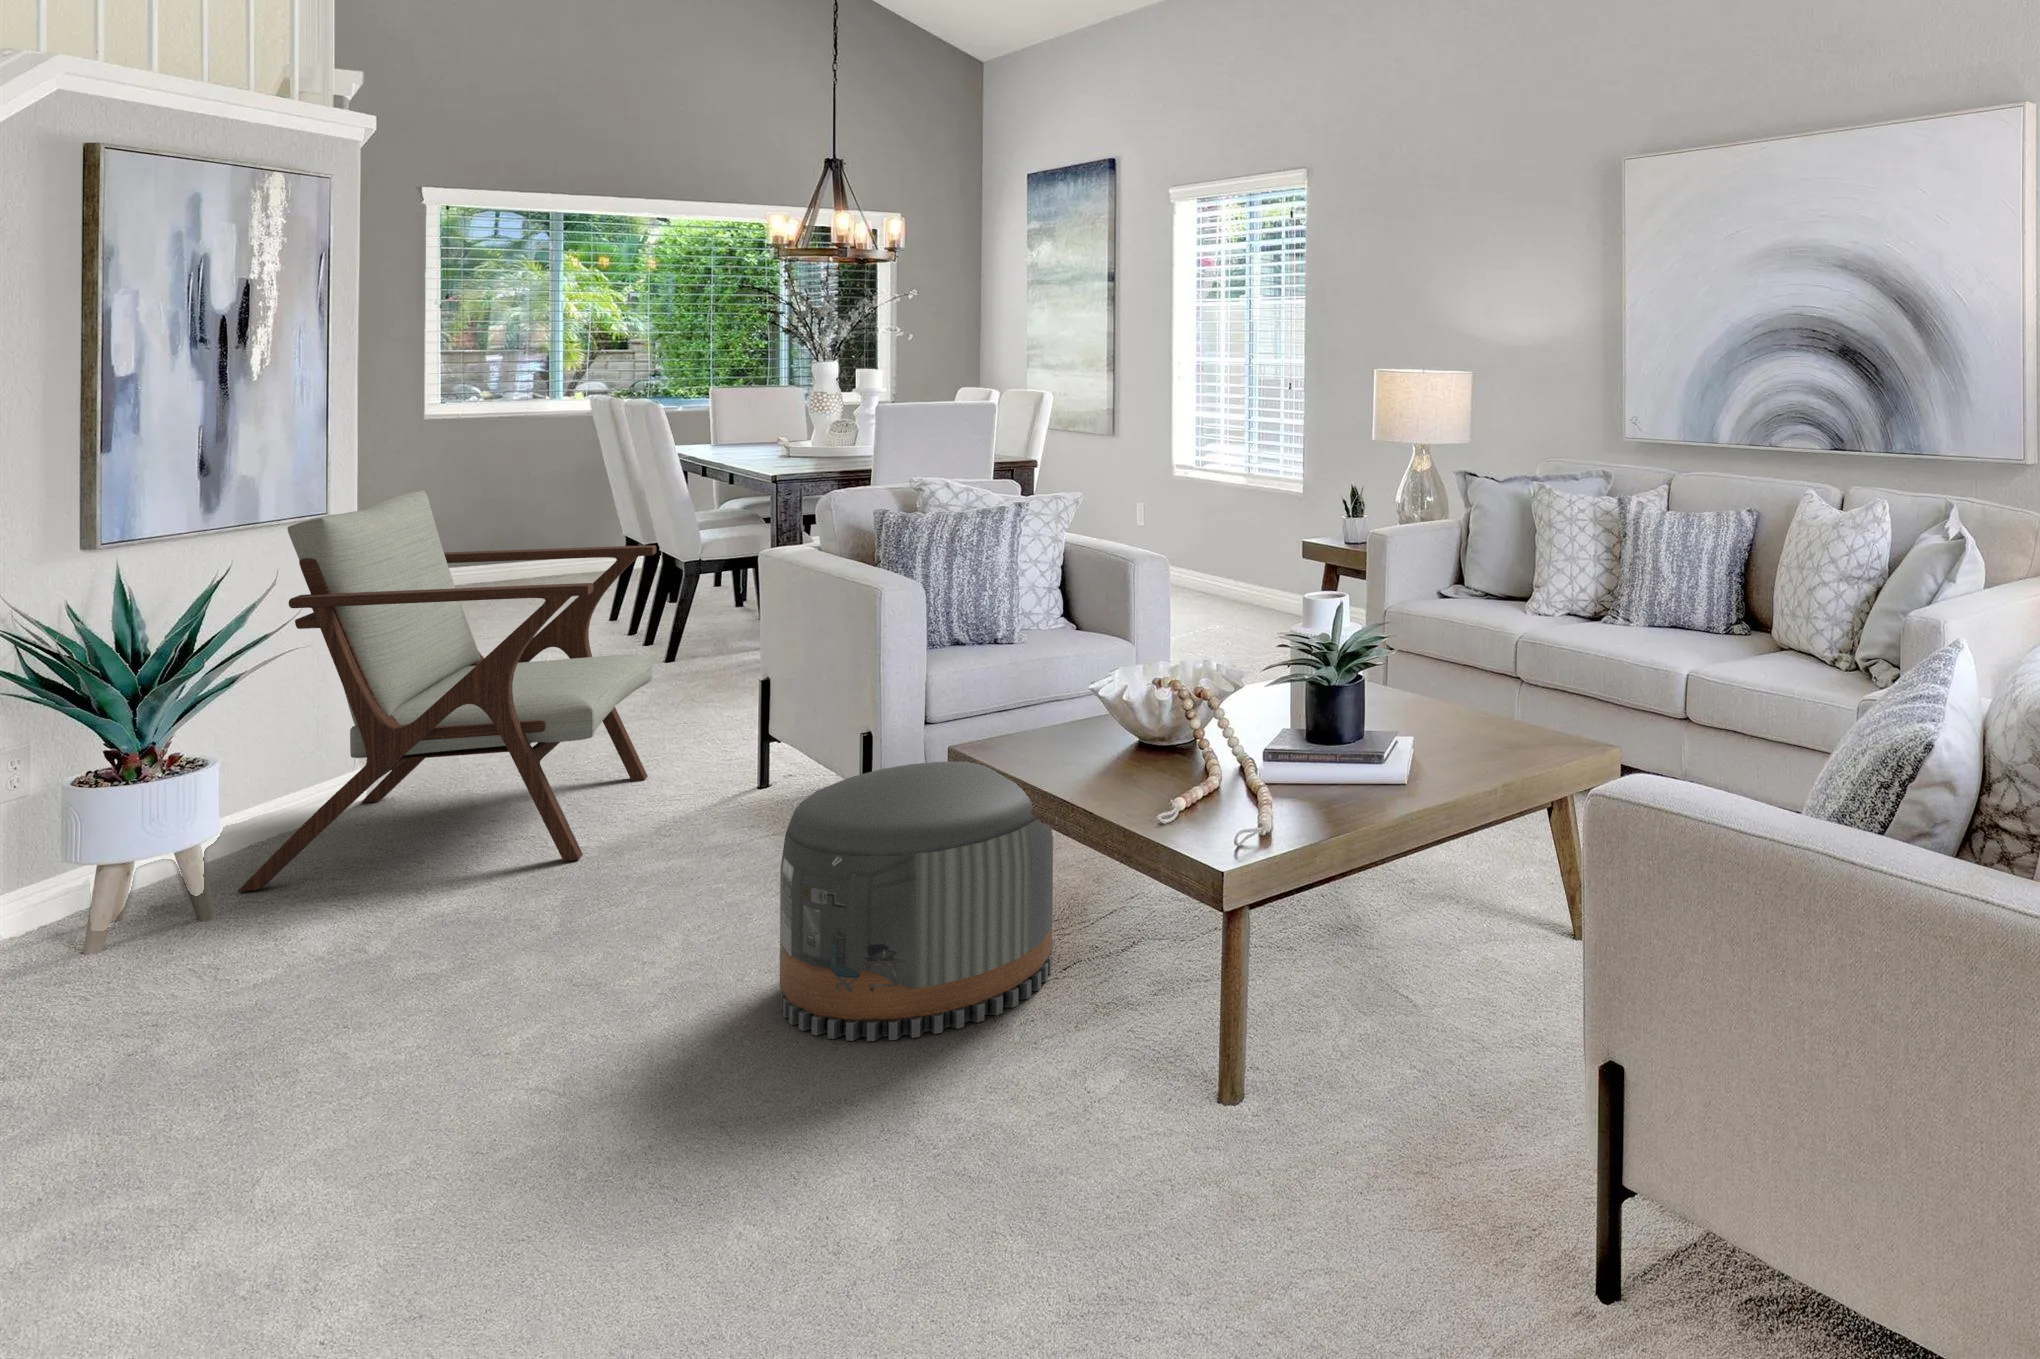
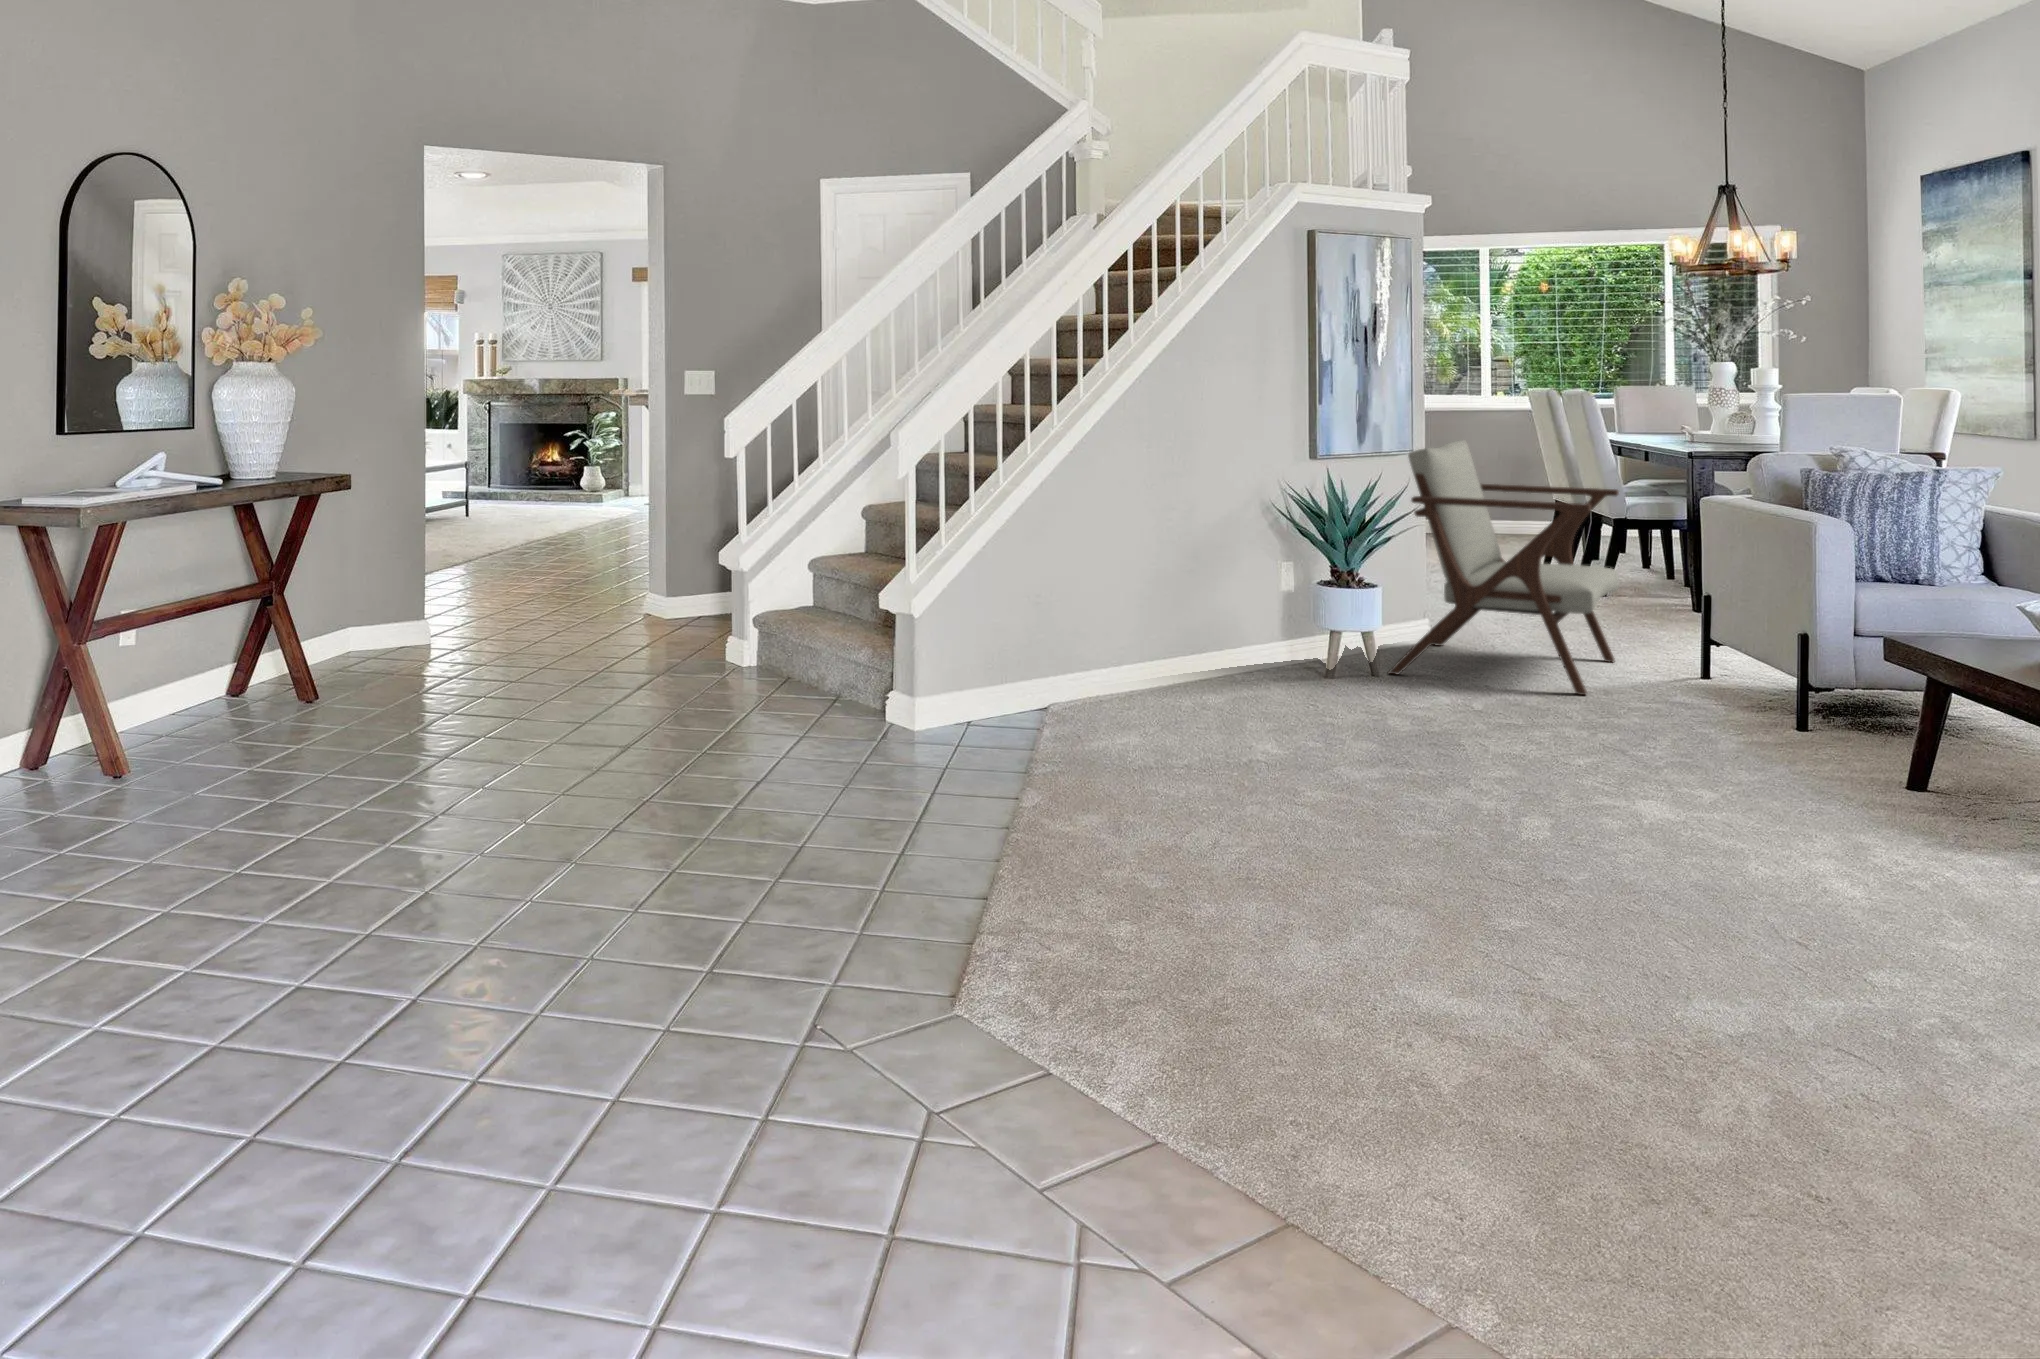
pouf: present [780,762,1053,1041] -> none [1759,644,1983,830]

